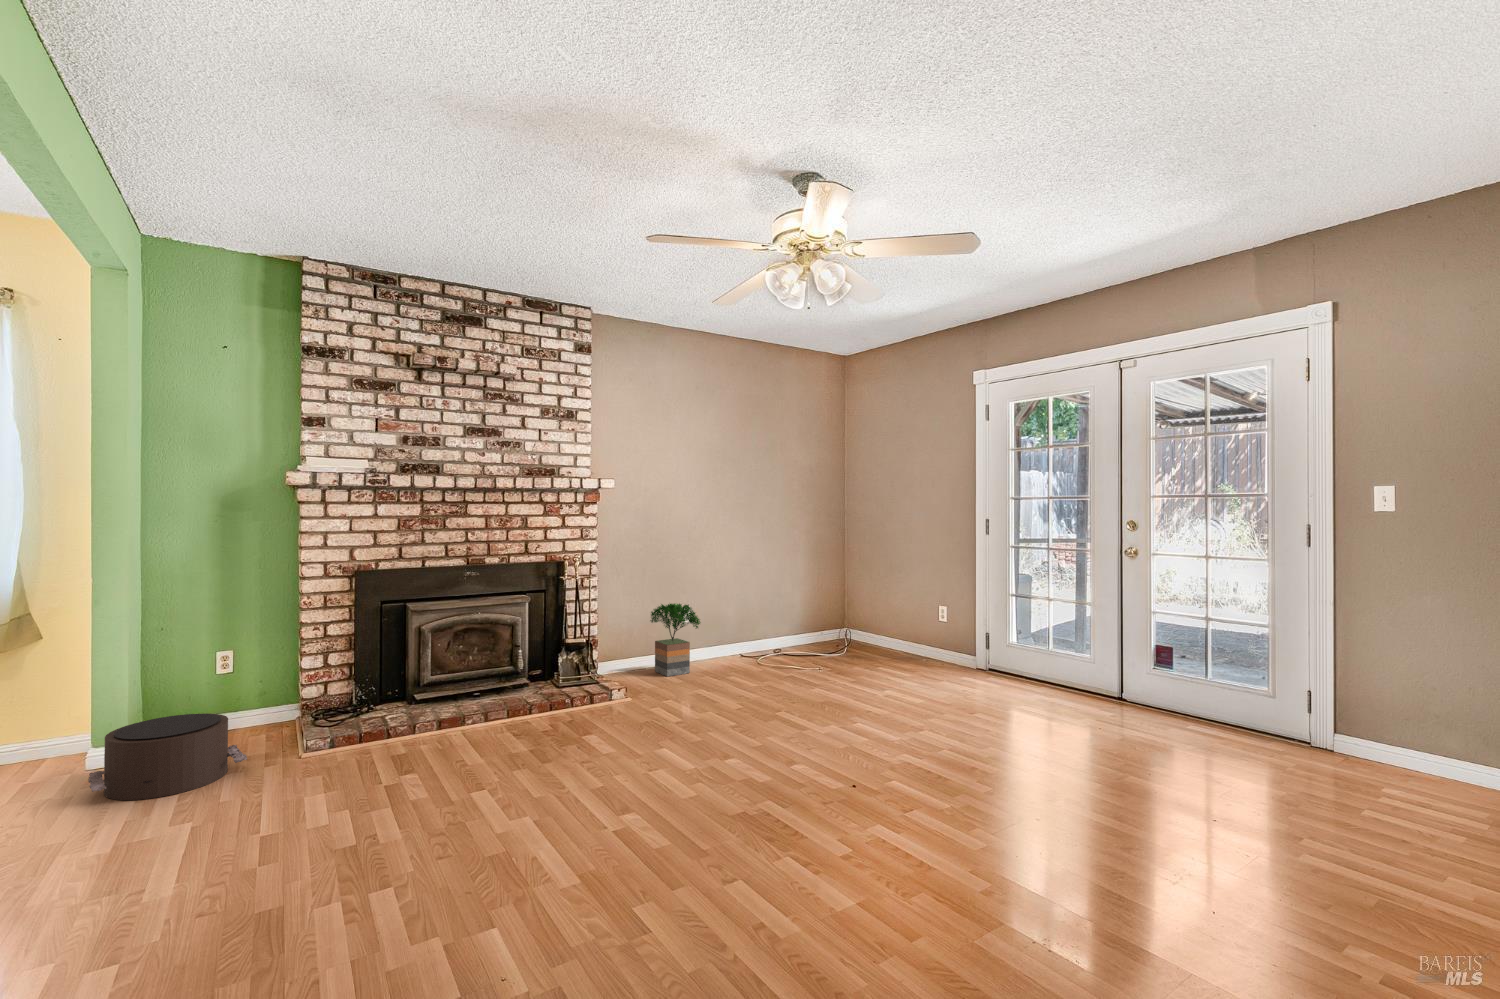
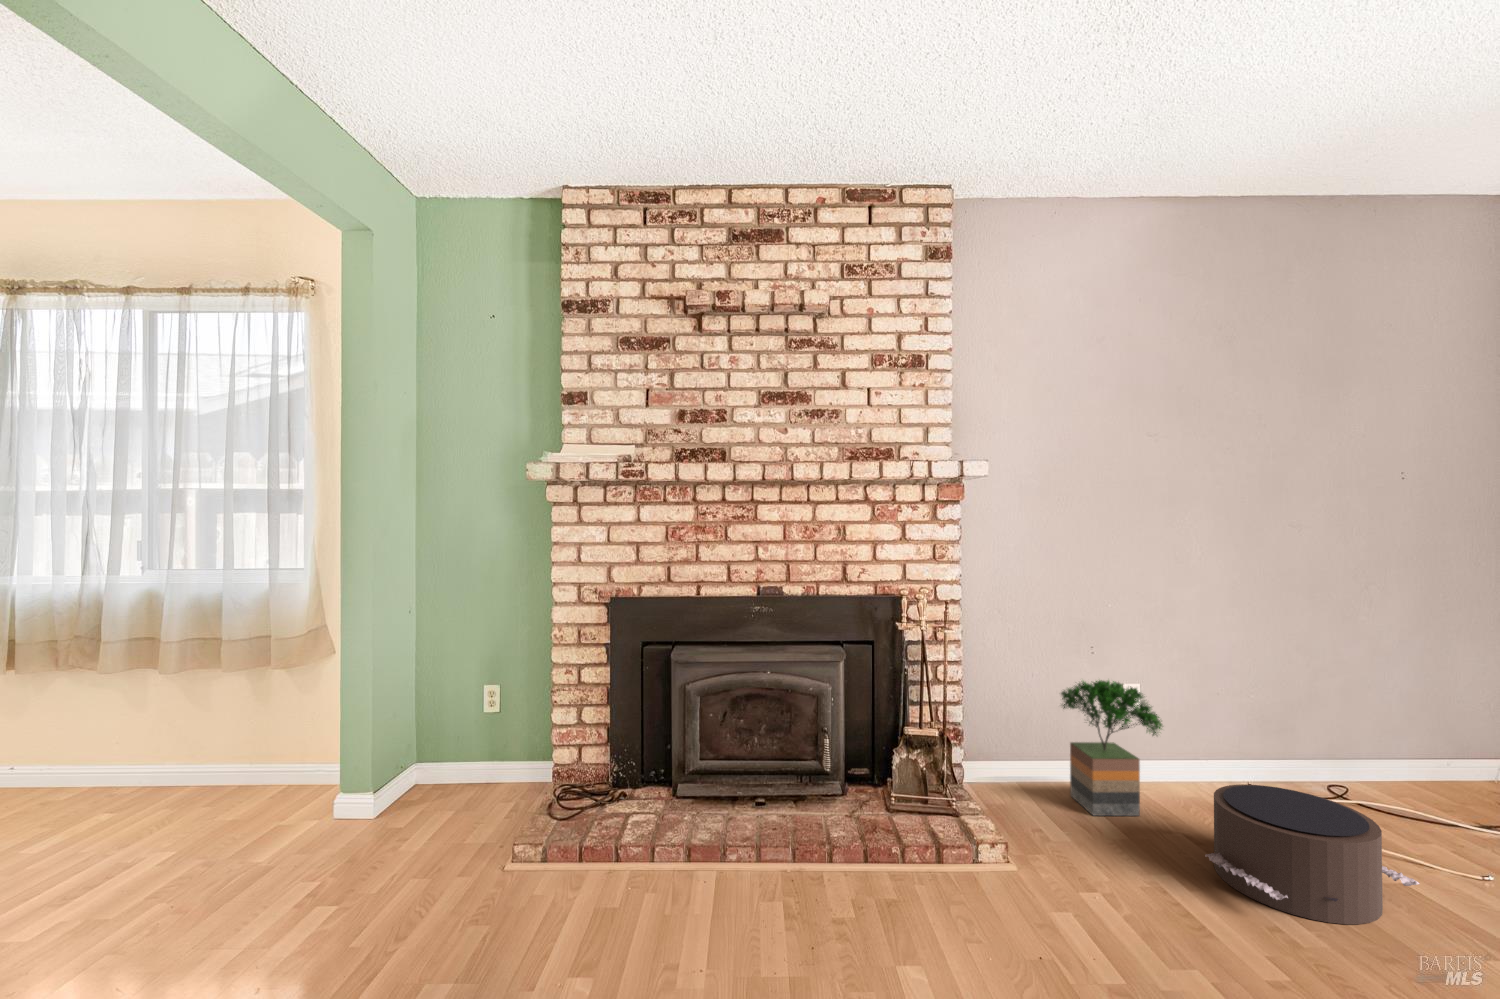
pouf: present [88,714,247,800] -> present [1205,784,1420,924]

